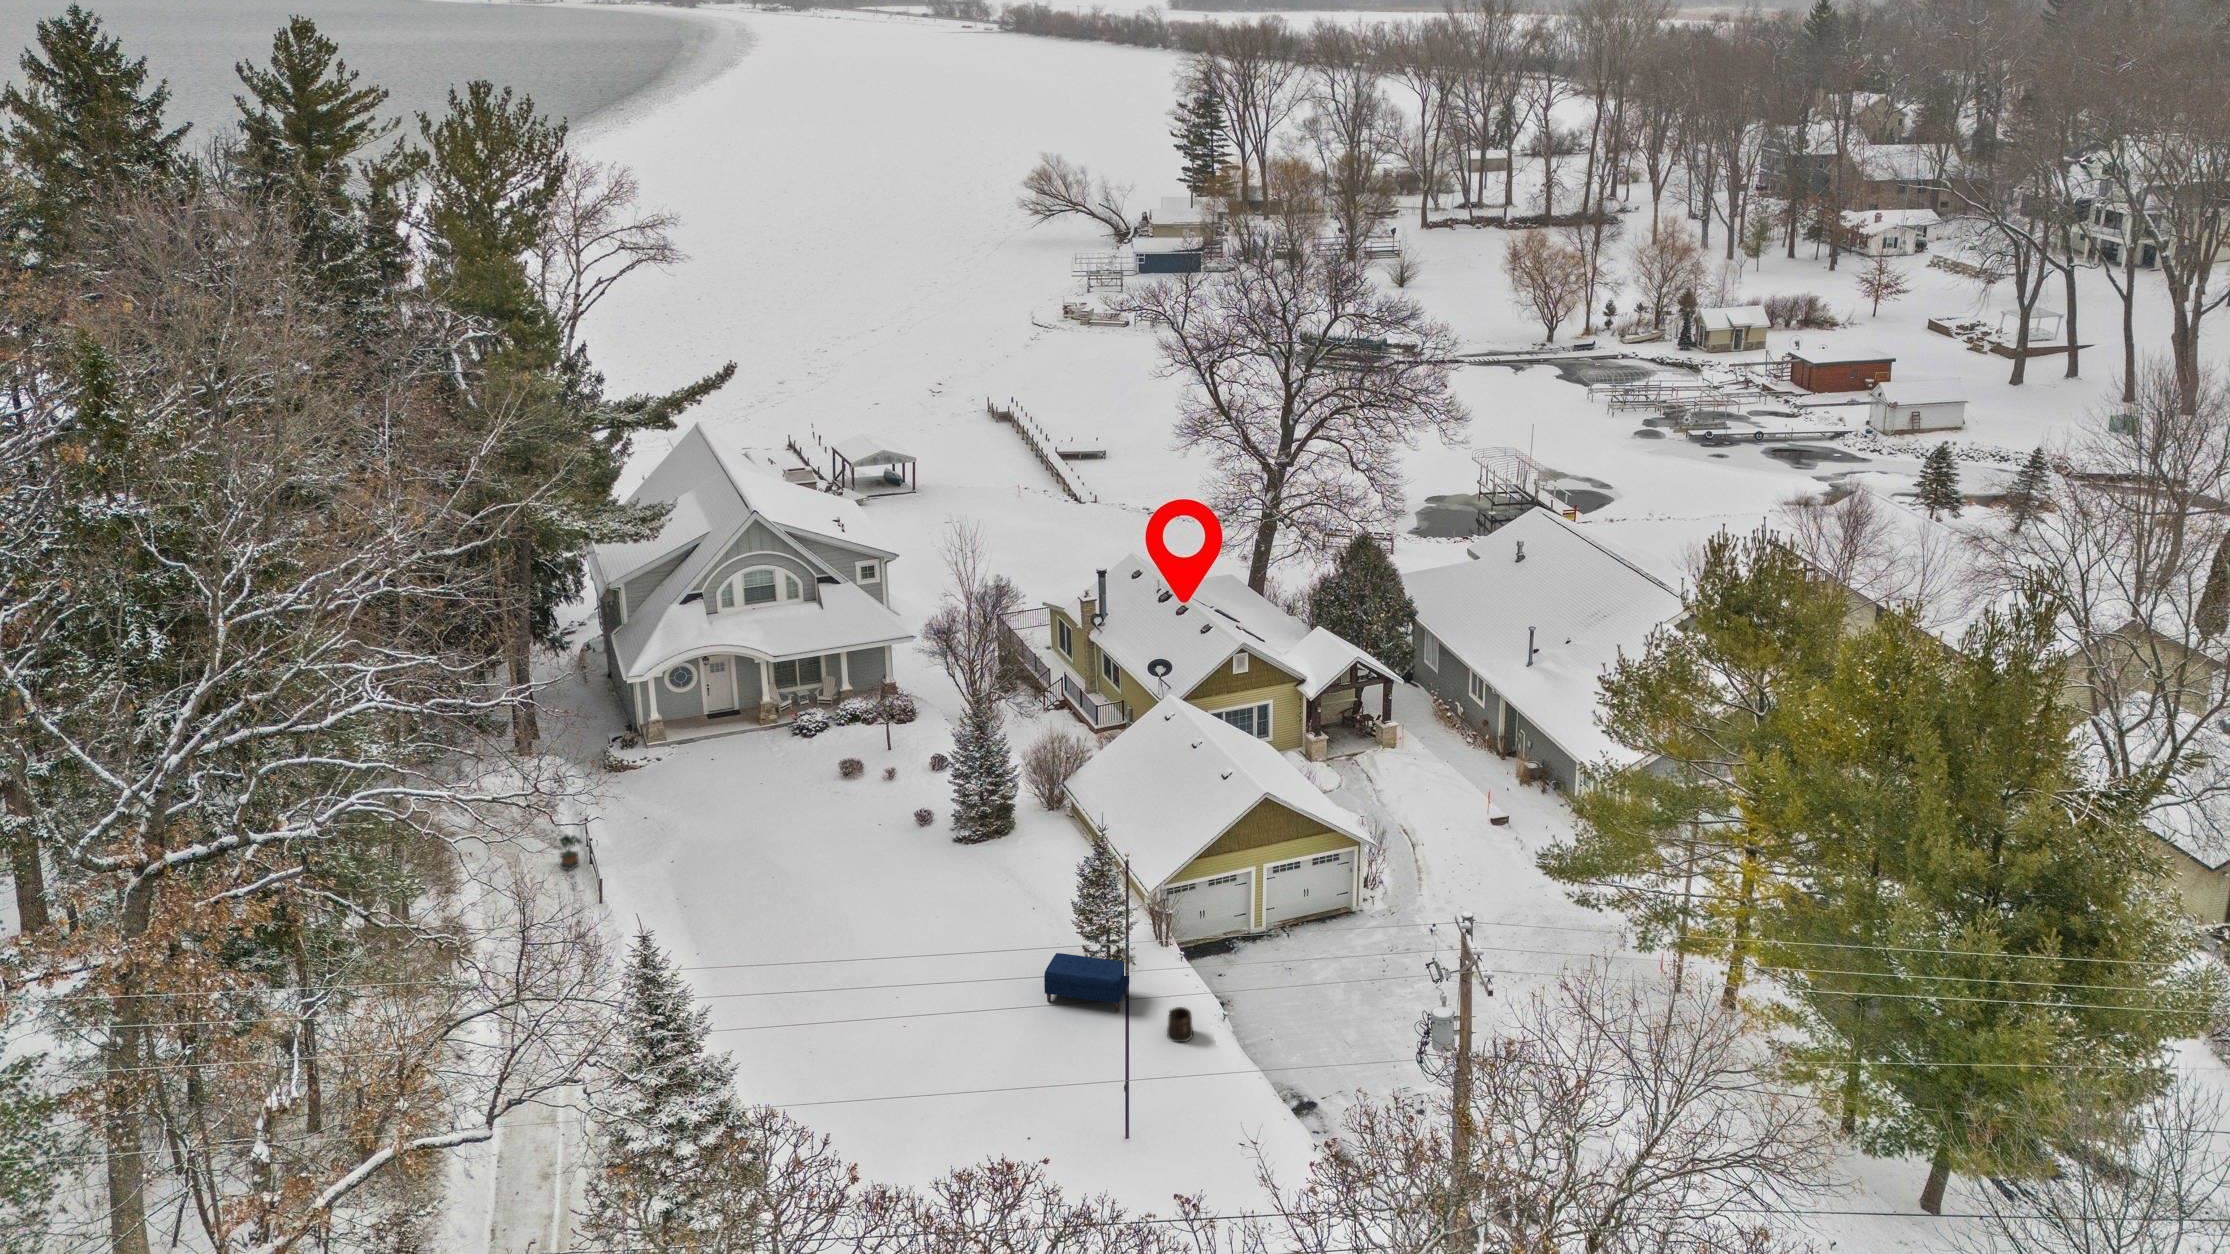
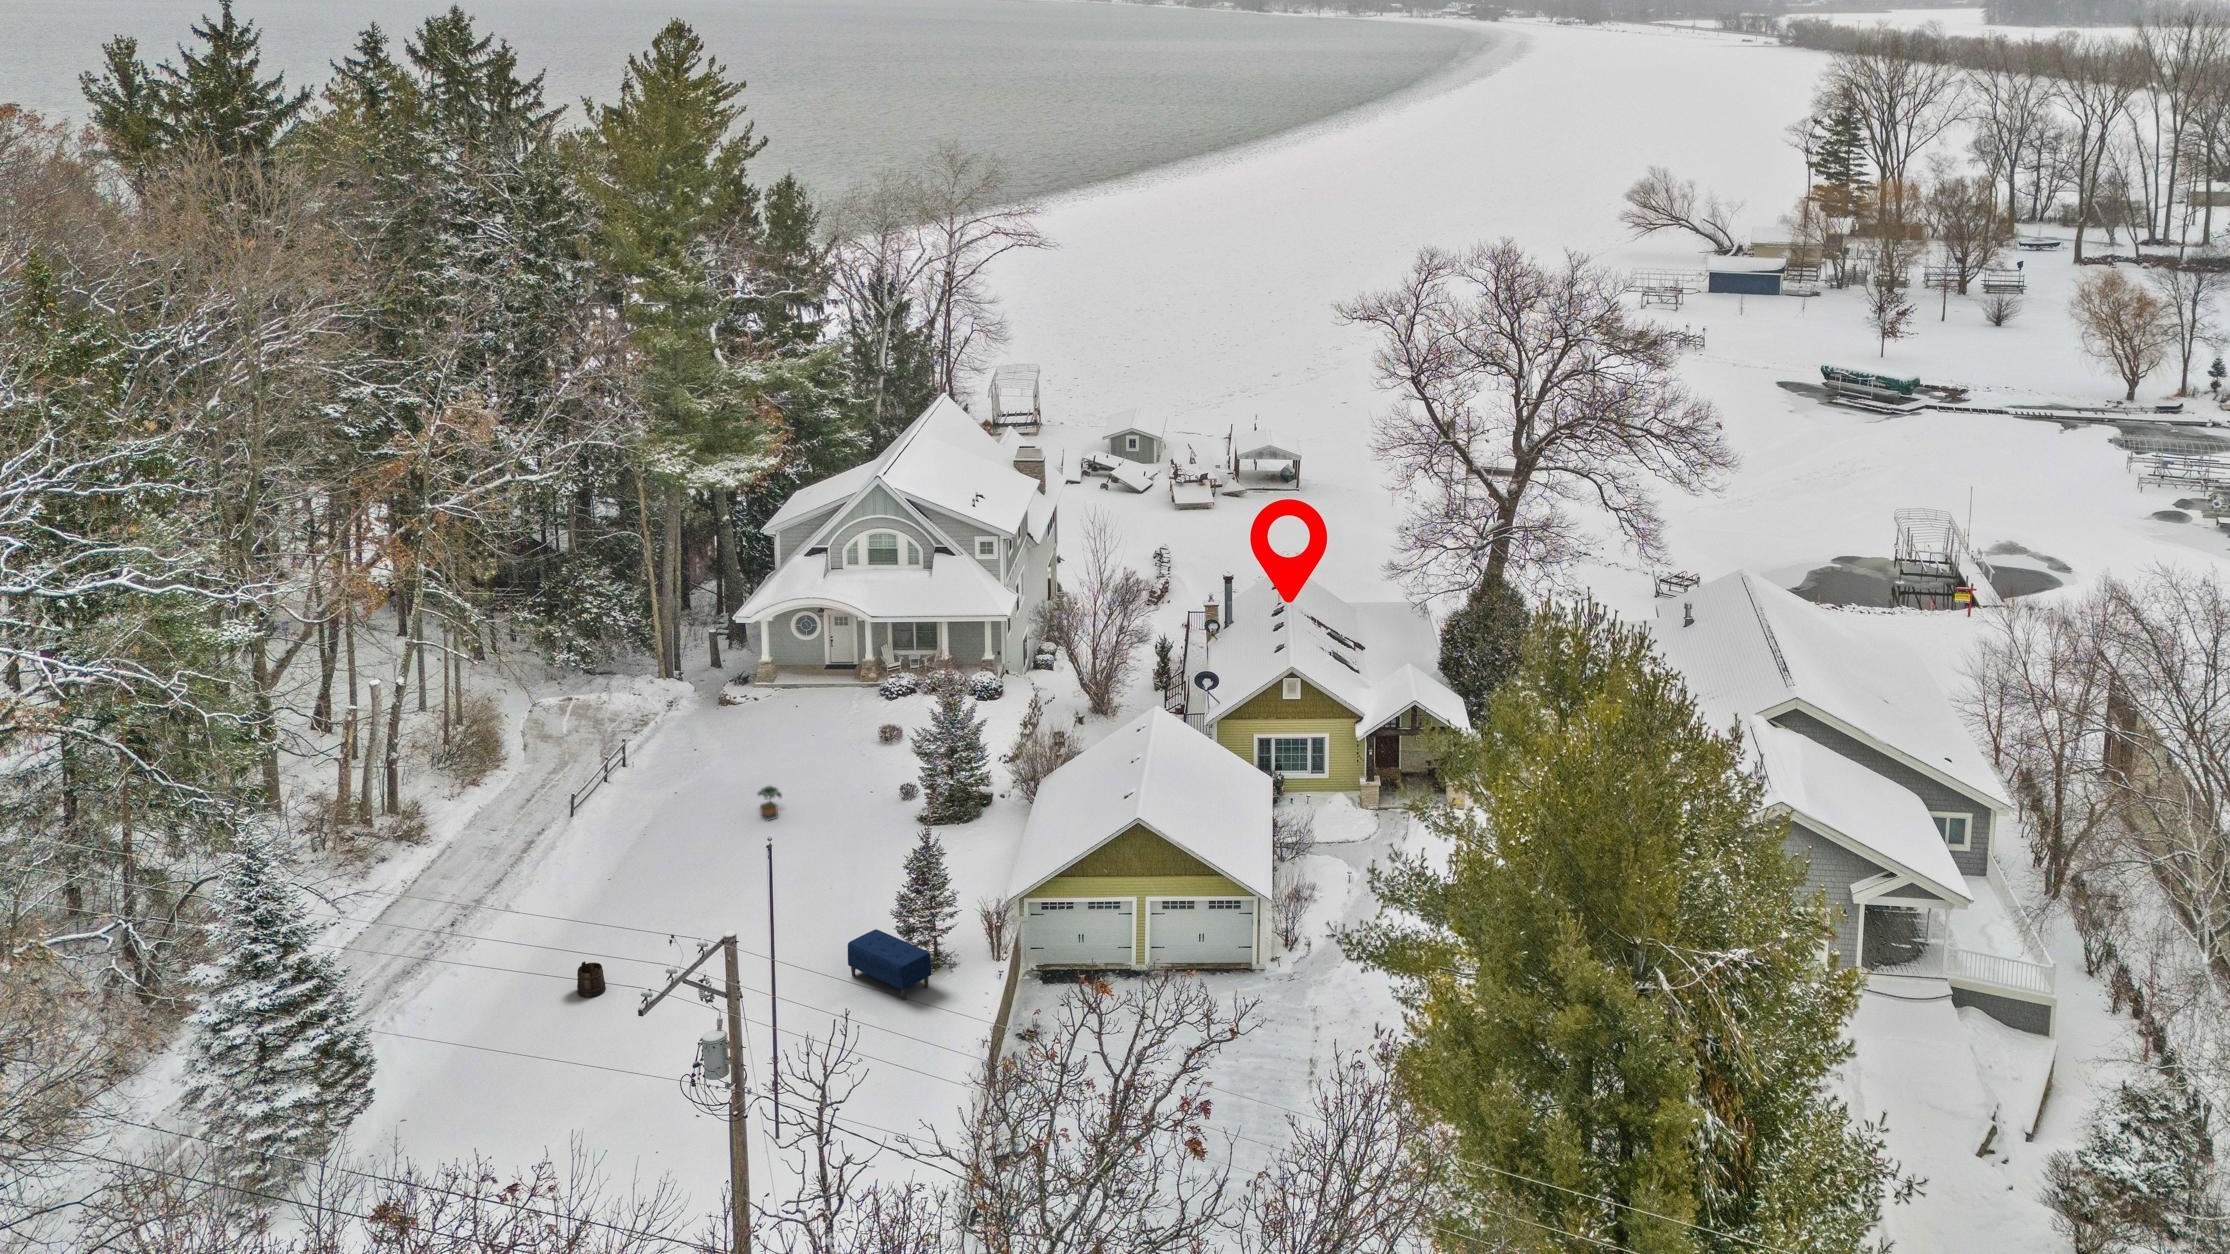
potted tree: present [558,834,582,870] -> present [757,786,782,821]
bucket: present [1167,1007,1193,1042] -> present [577,961,606,998]

